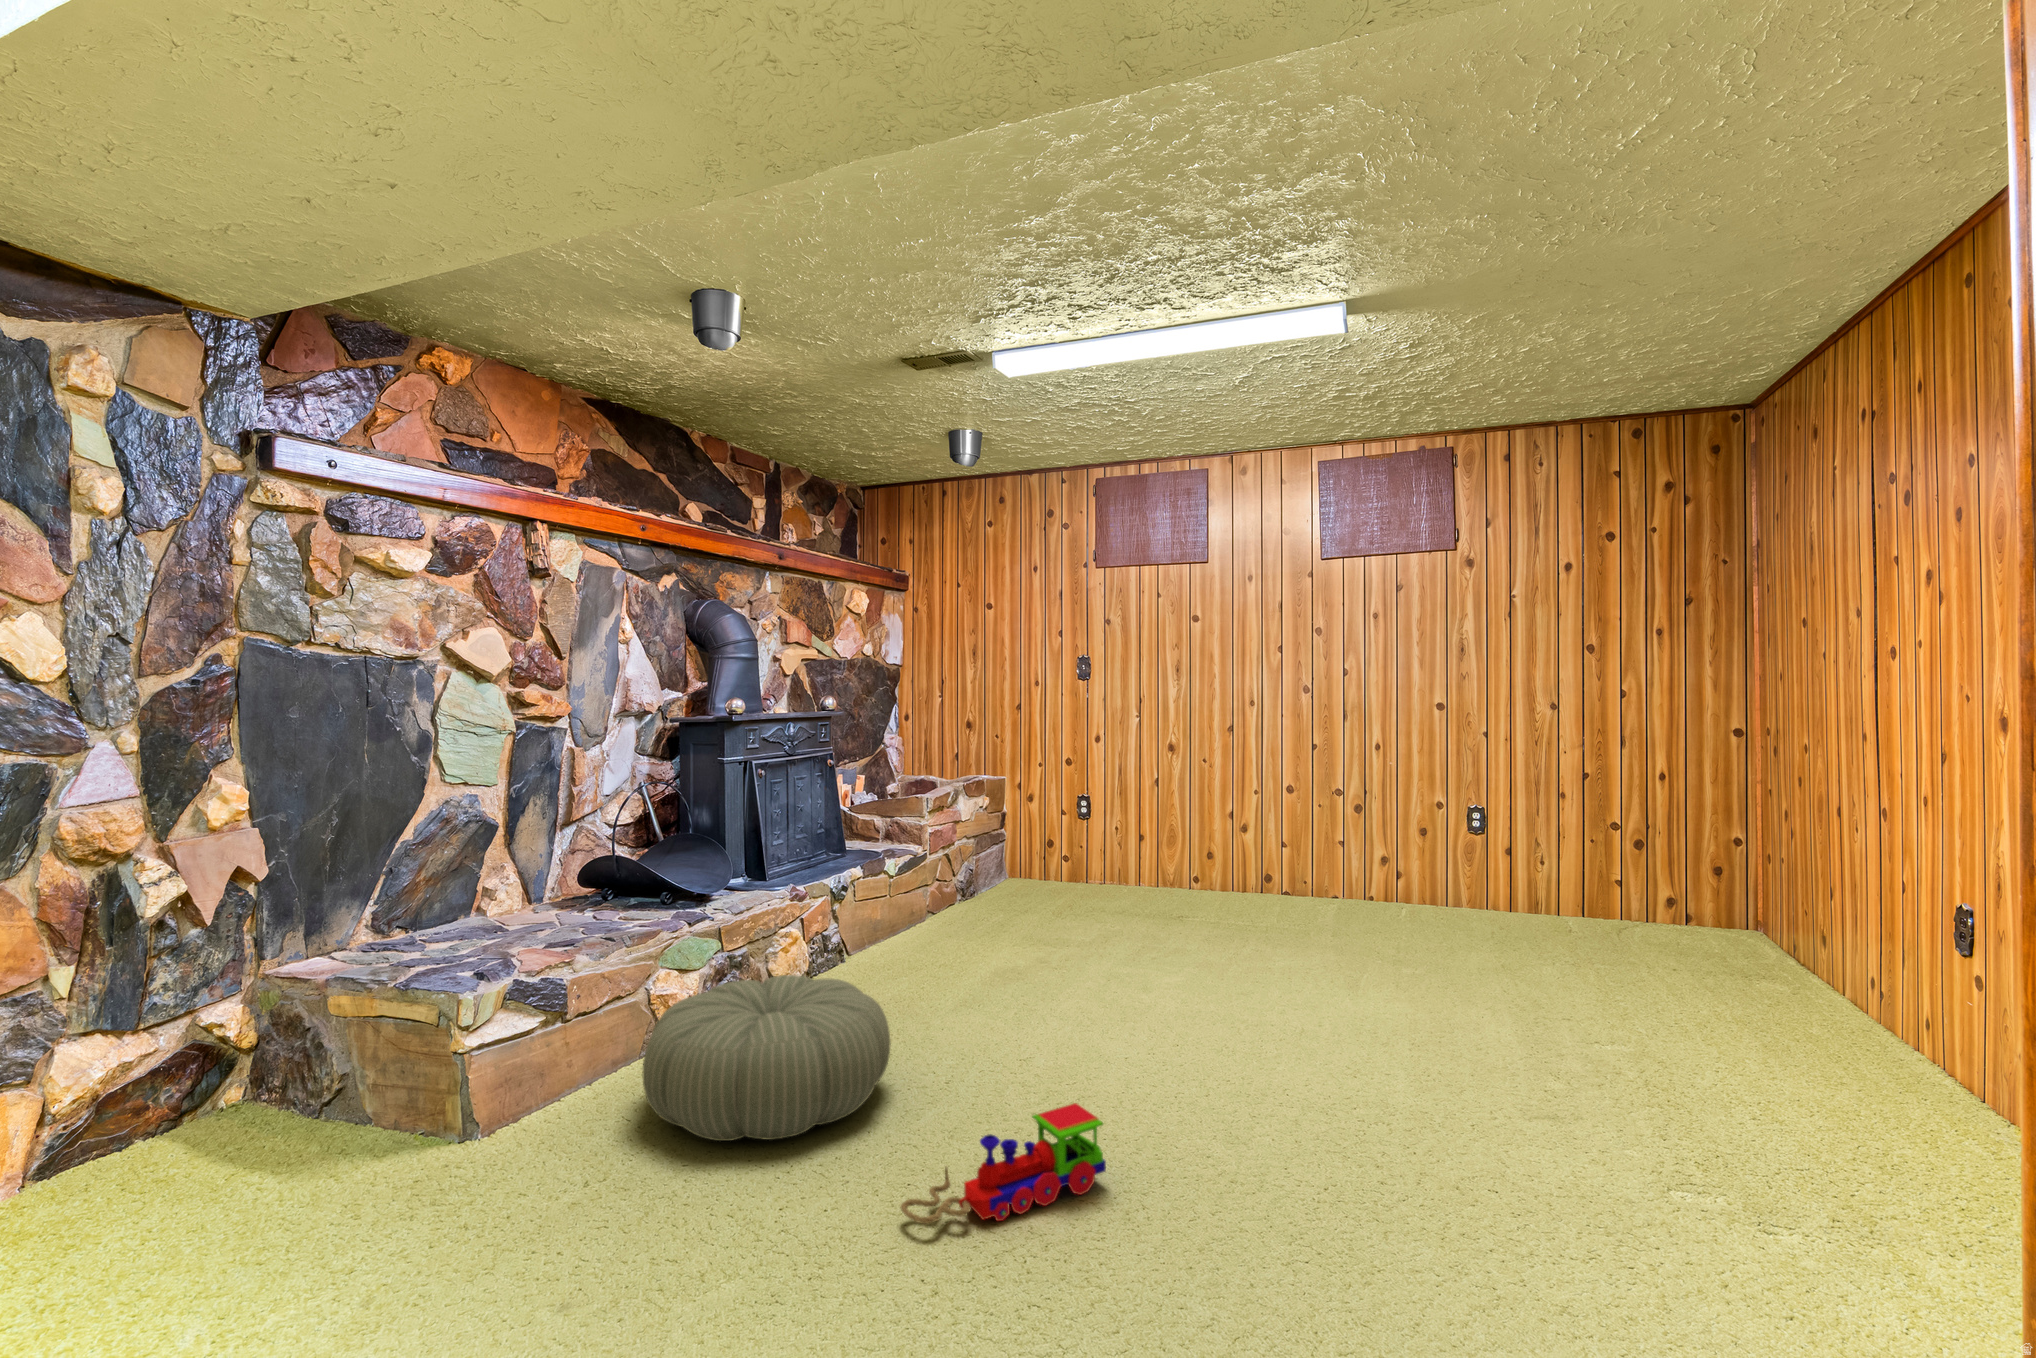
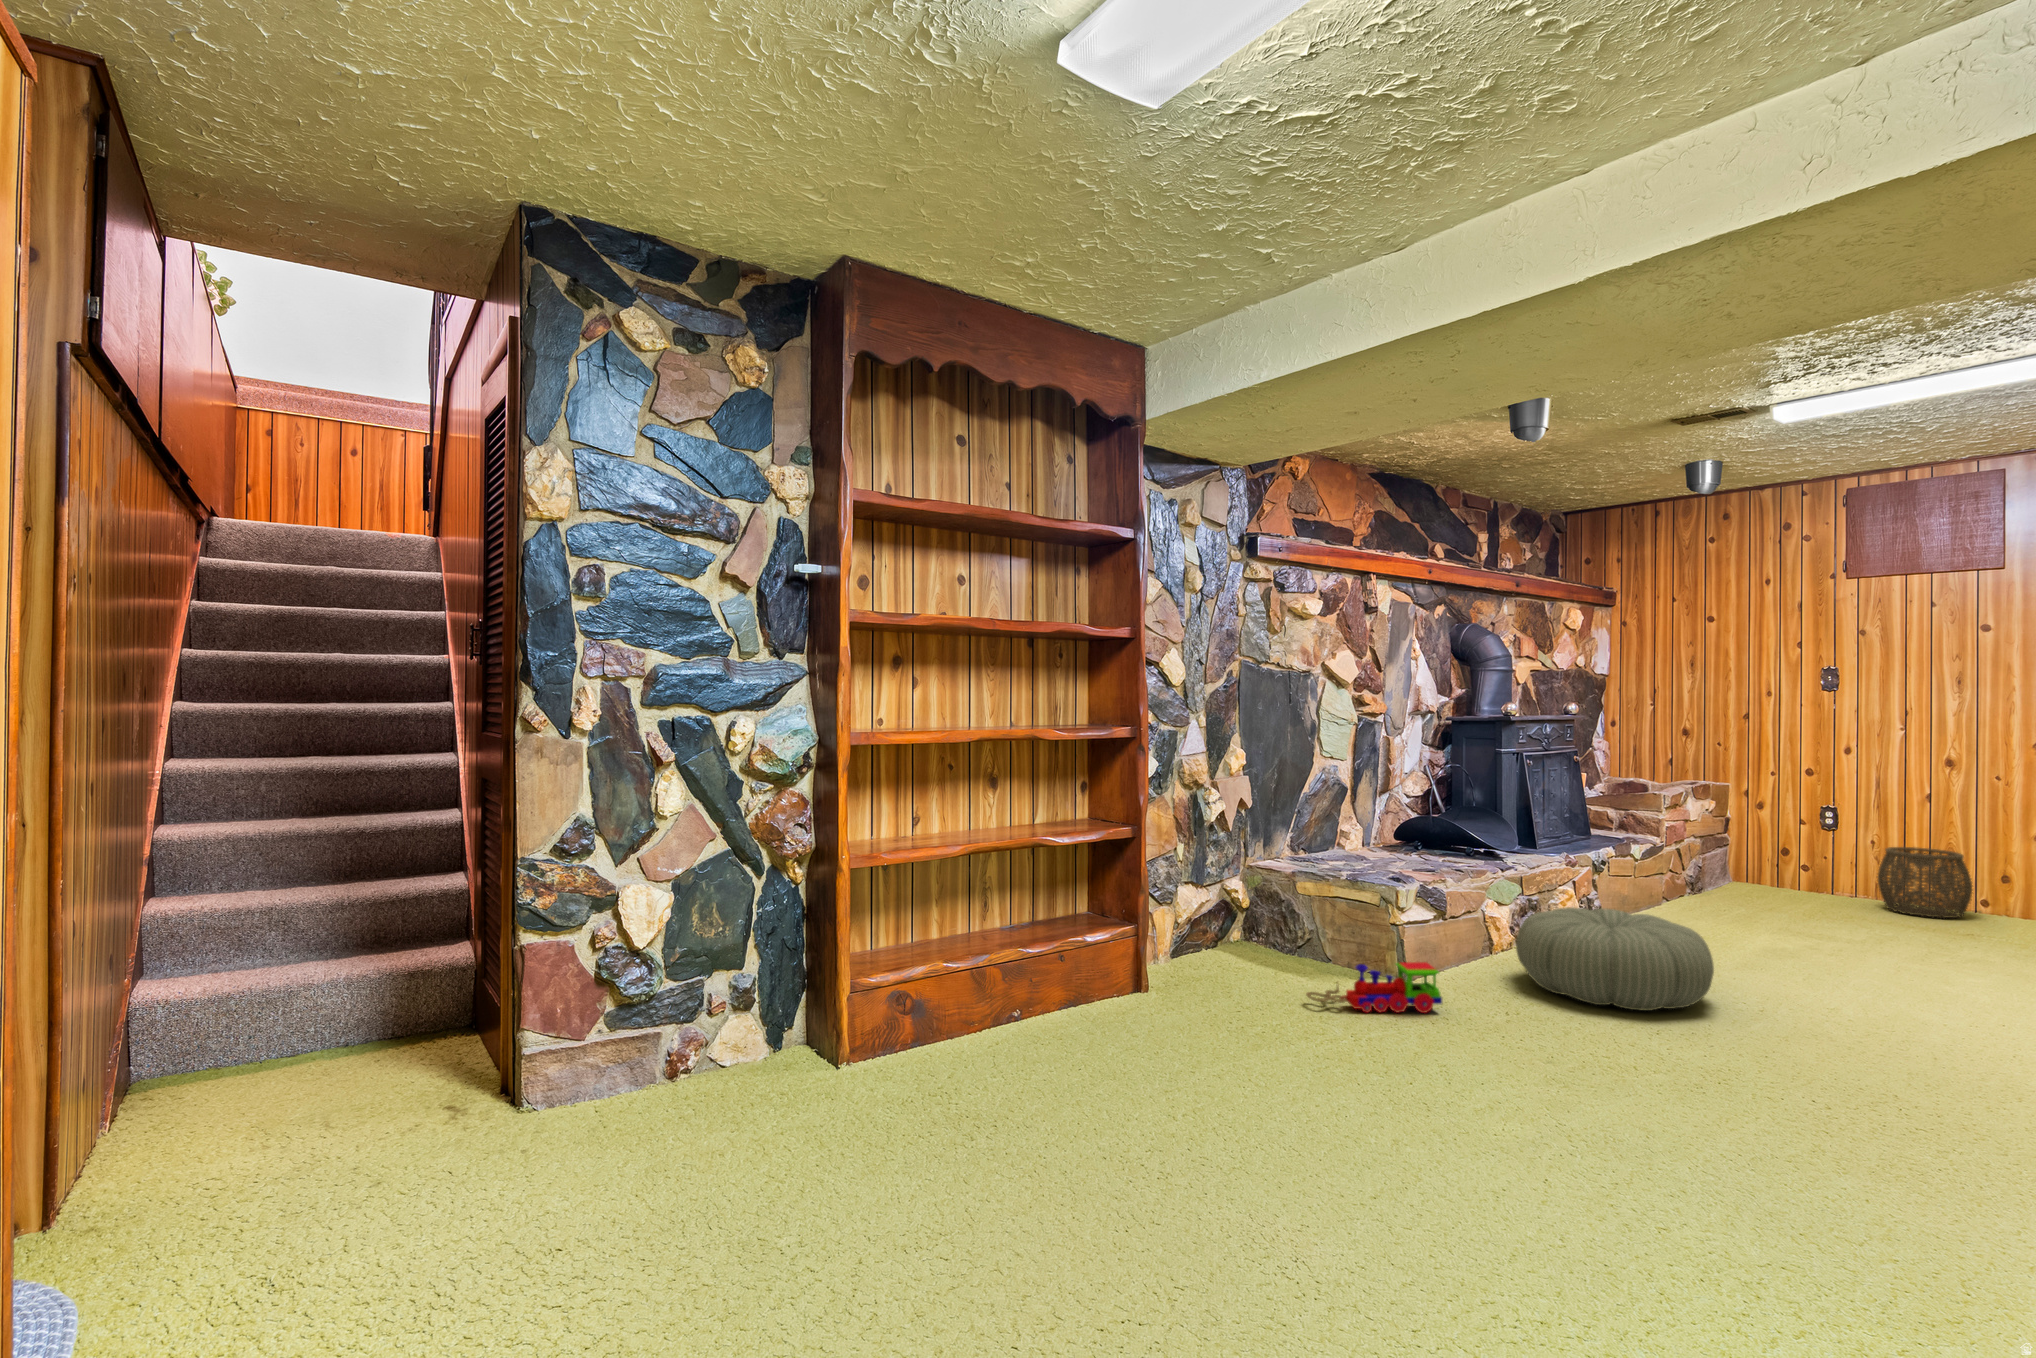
woven basket: none [1116,831,1187,901] -> present [1877,847,1973,918]
toy train: present [901,1103,1106,1224] -> present [1306,962,1442,1013]

